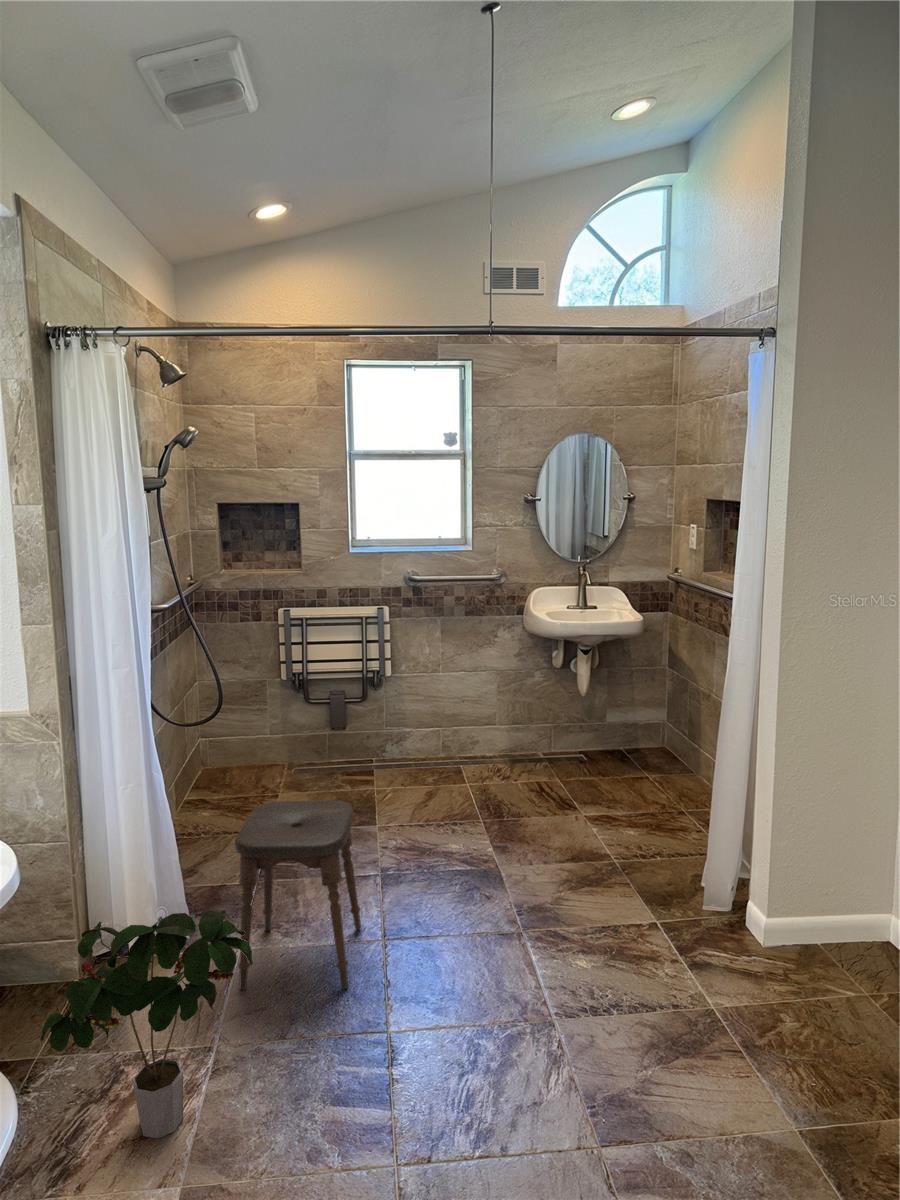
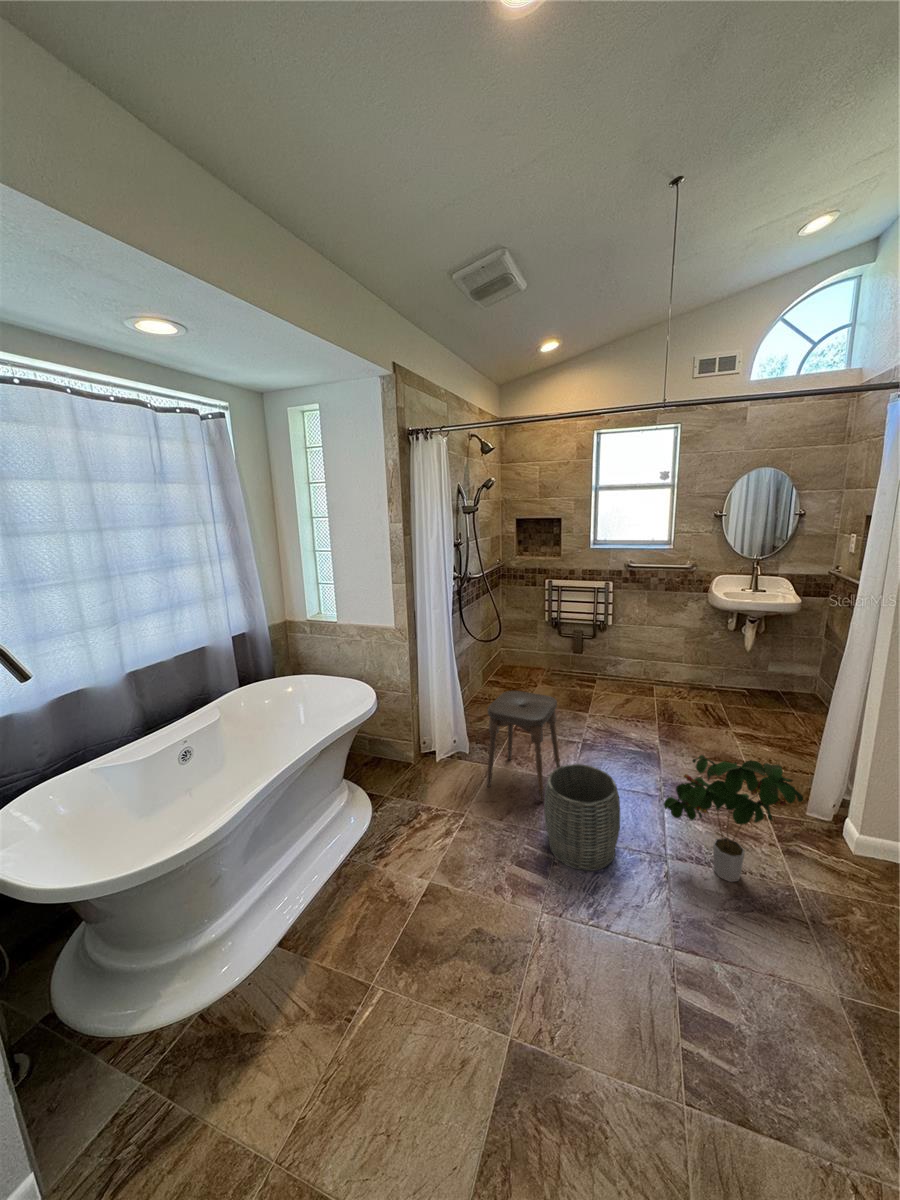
woven basket: none [366,902,489,1083] -> present [544,764,620,871]
potted plant: present [40,910,253,1139] -> present [664,755,803,882]

